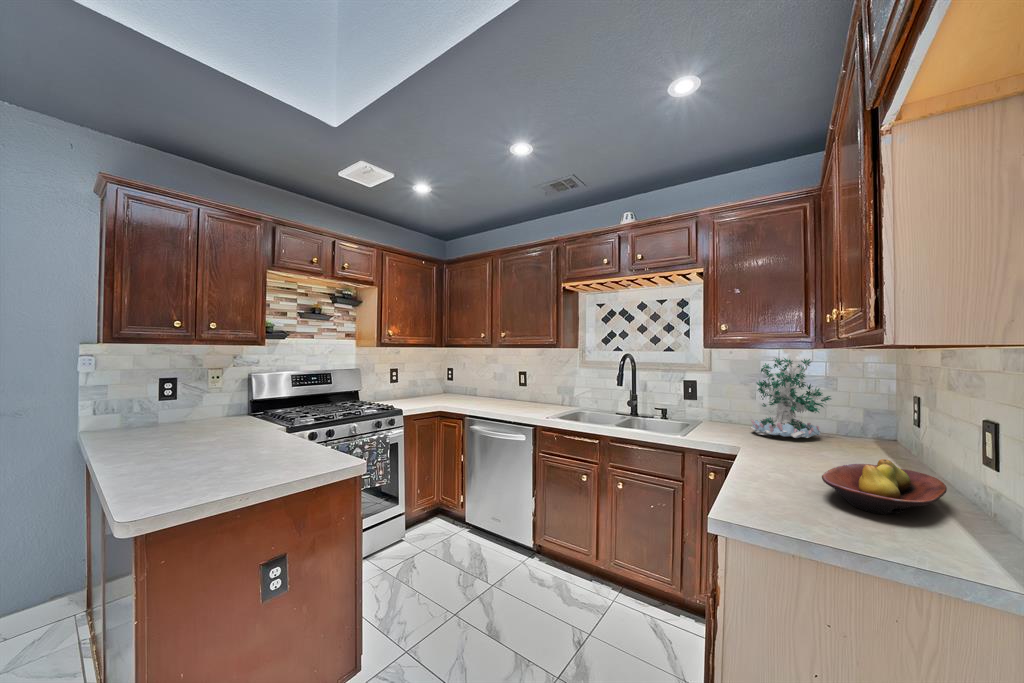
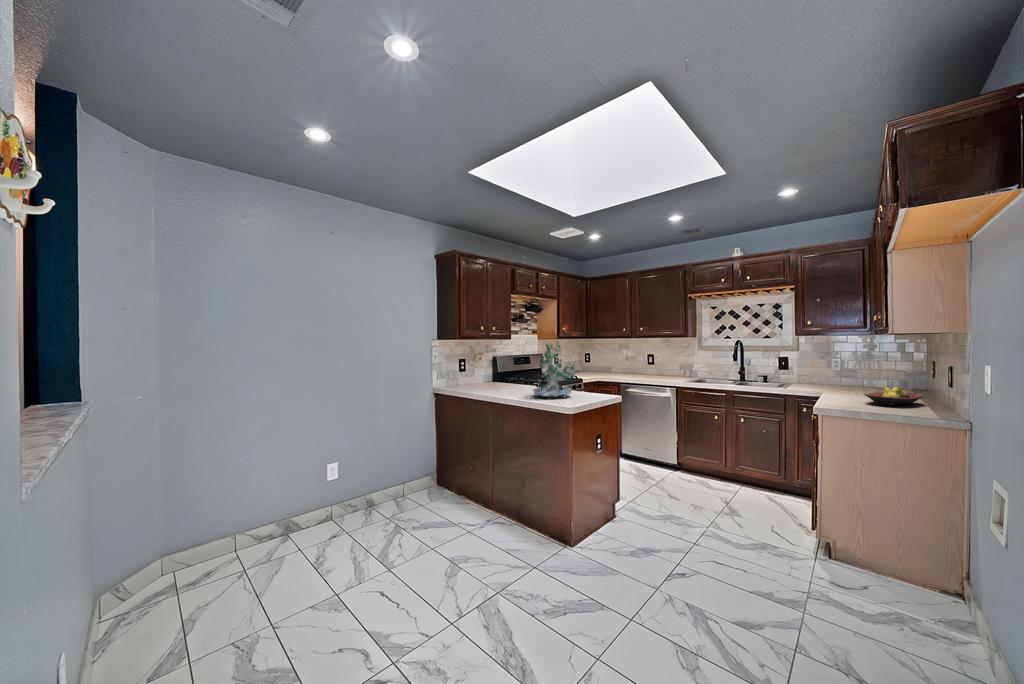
plant: present [751,358,831,438] -> present [533,344,579,397]

